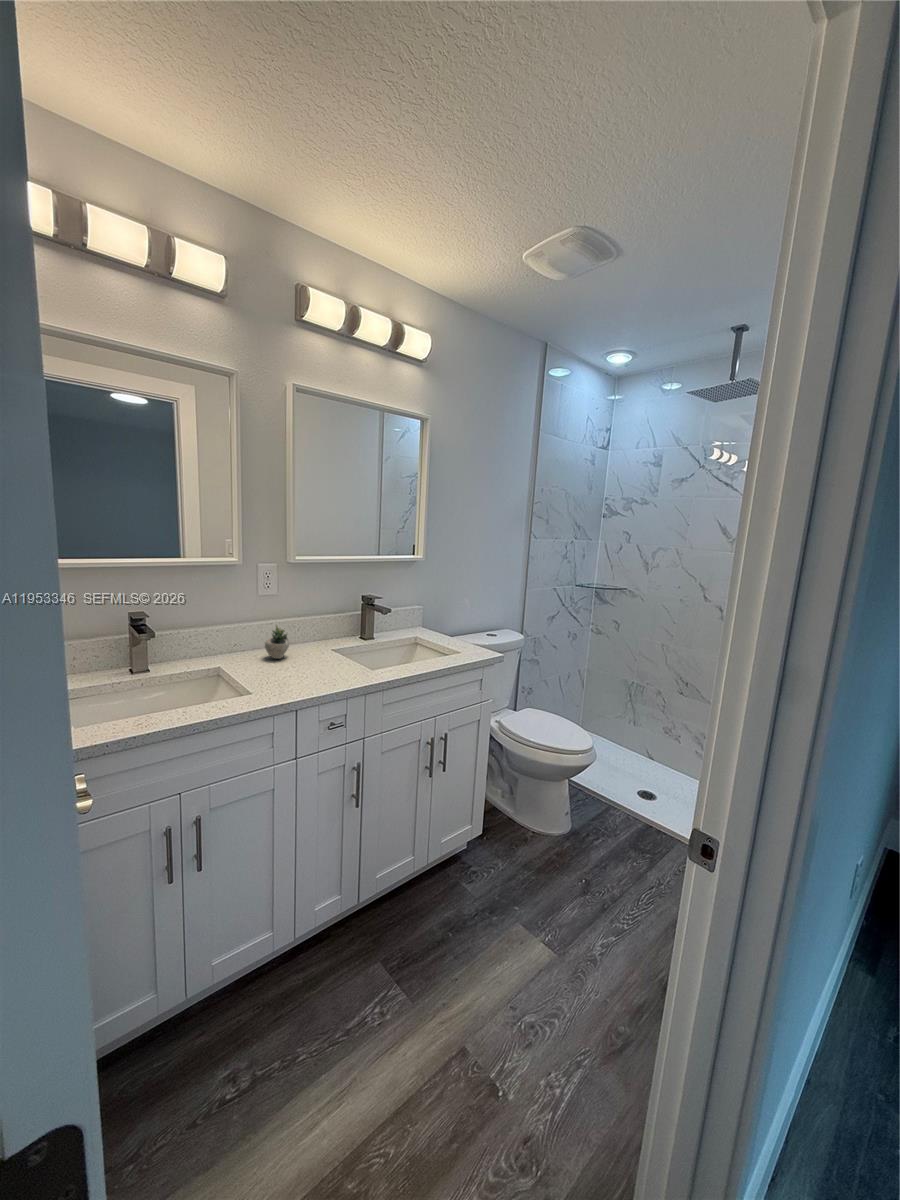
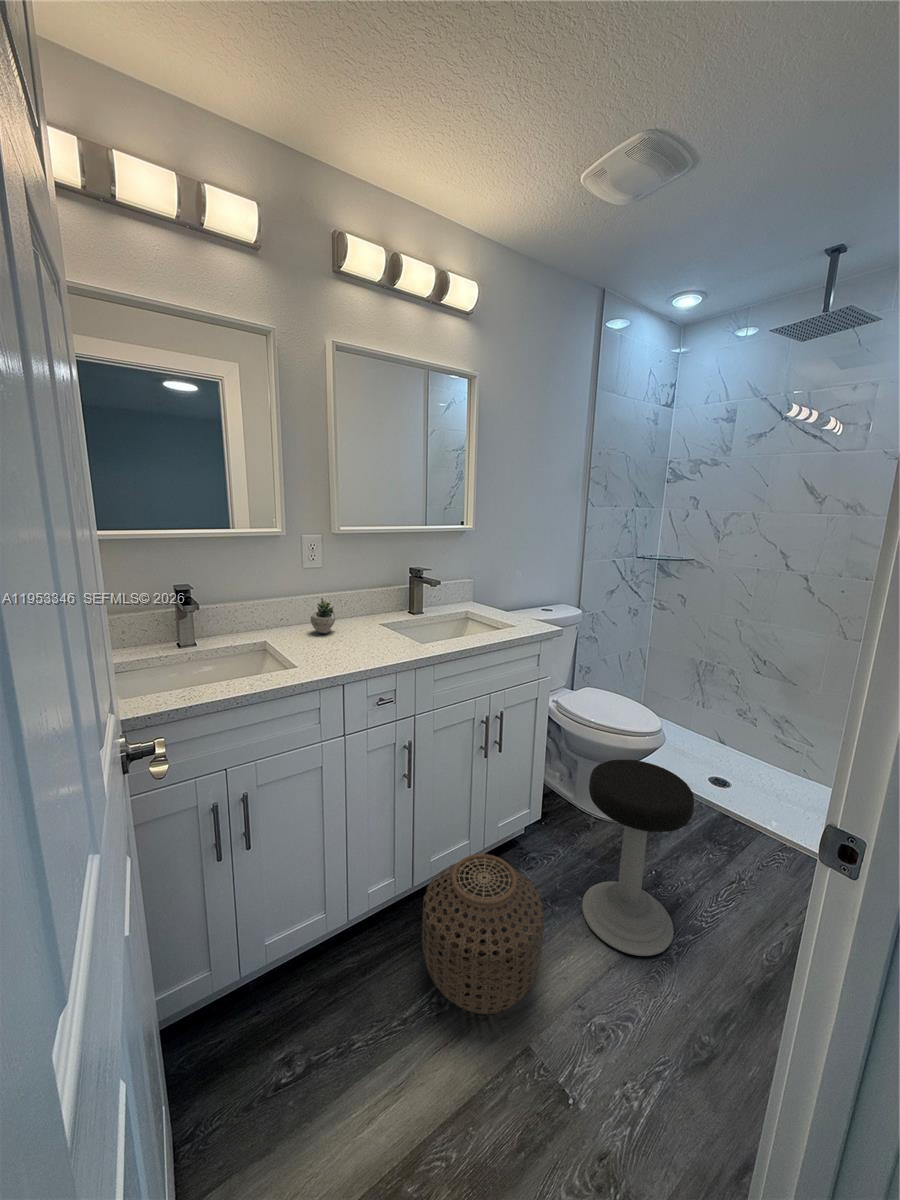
stool: none [518,776,615,958] -> present [582,760,694,956]
woven basket: none [367,868,480,1019] -> present [422,854,544,1014]

